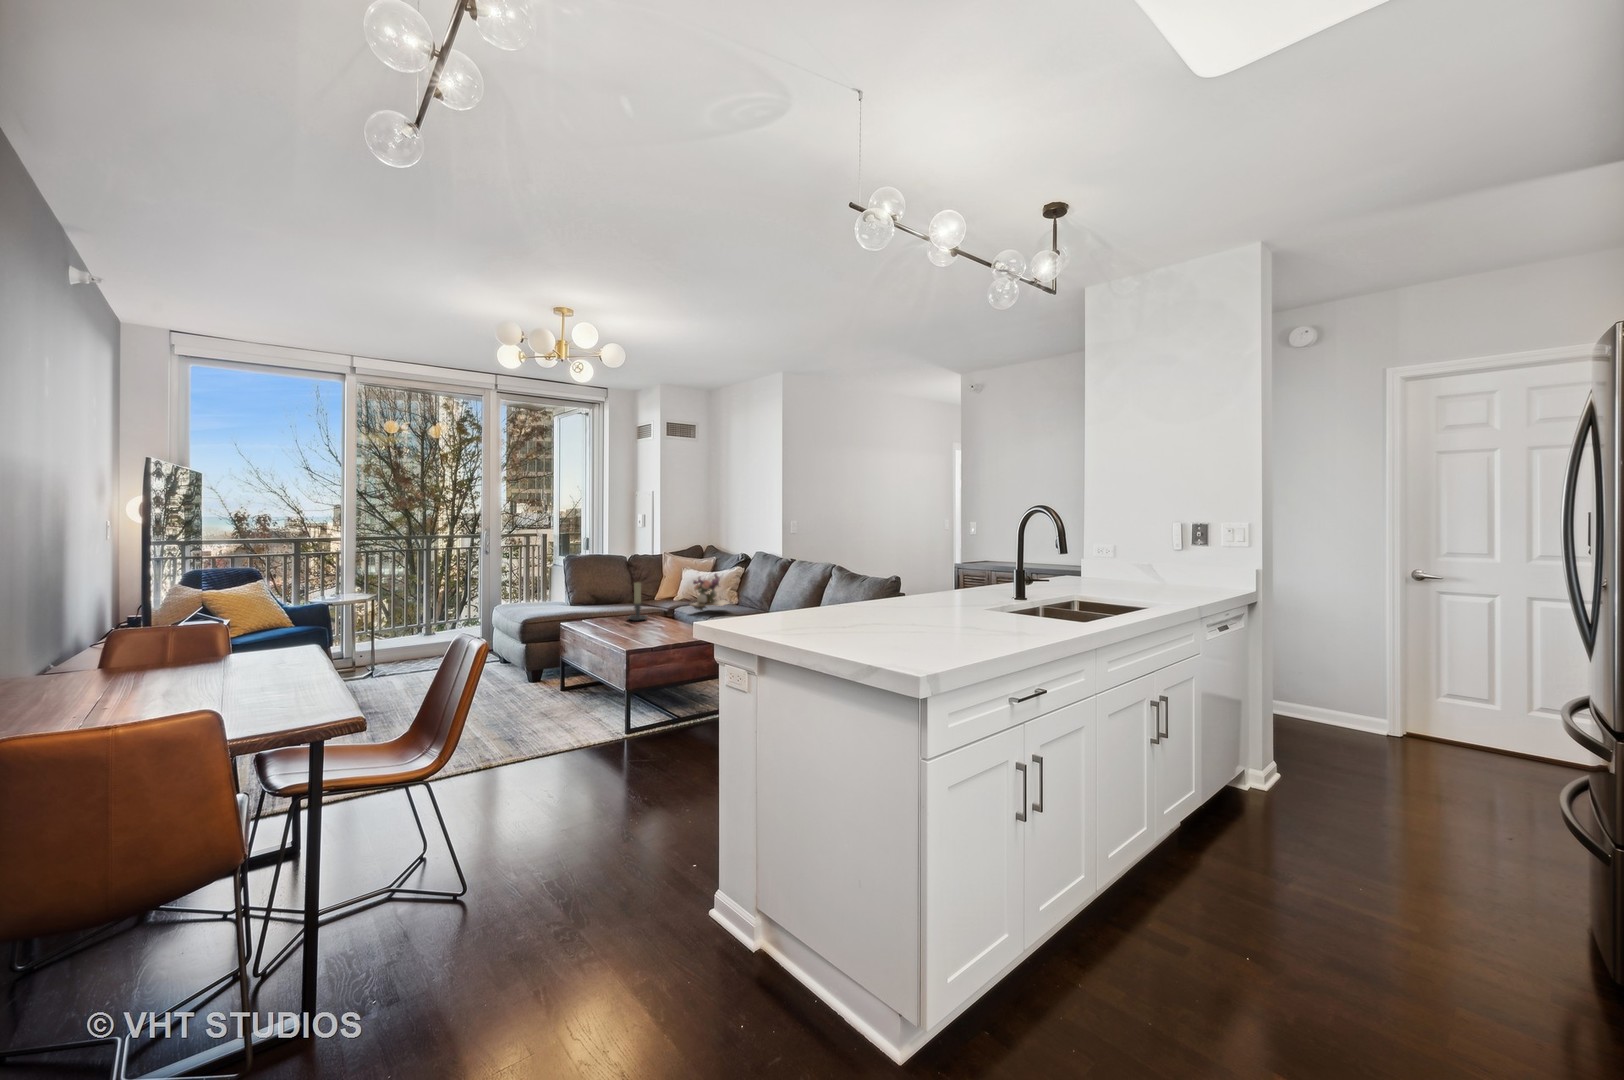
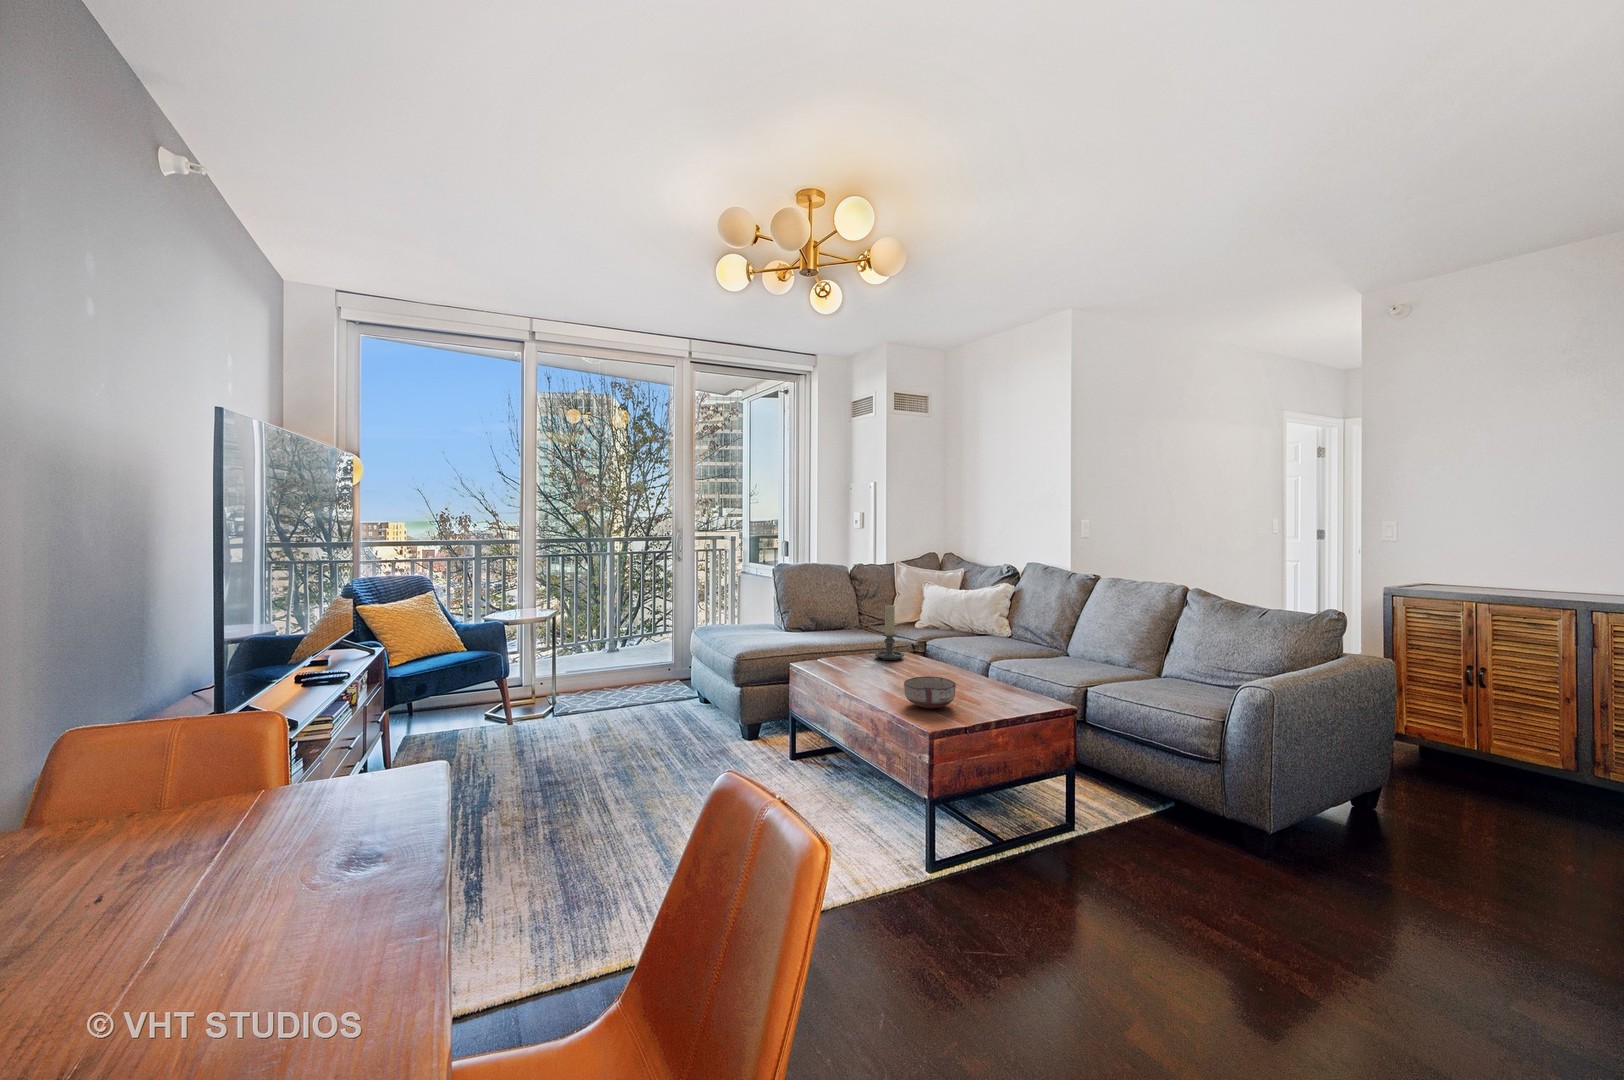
flower arrangement: present [690,574,731,611] -> none [952,590,1015,647]
ceramic bowl: none [625,624,658,642] -> present [904,676,956,708]

